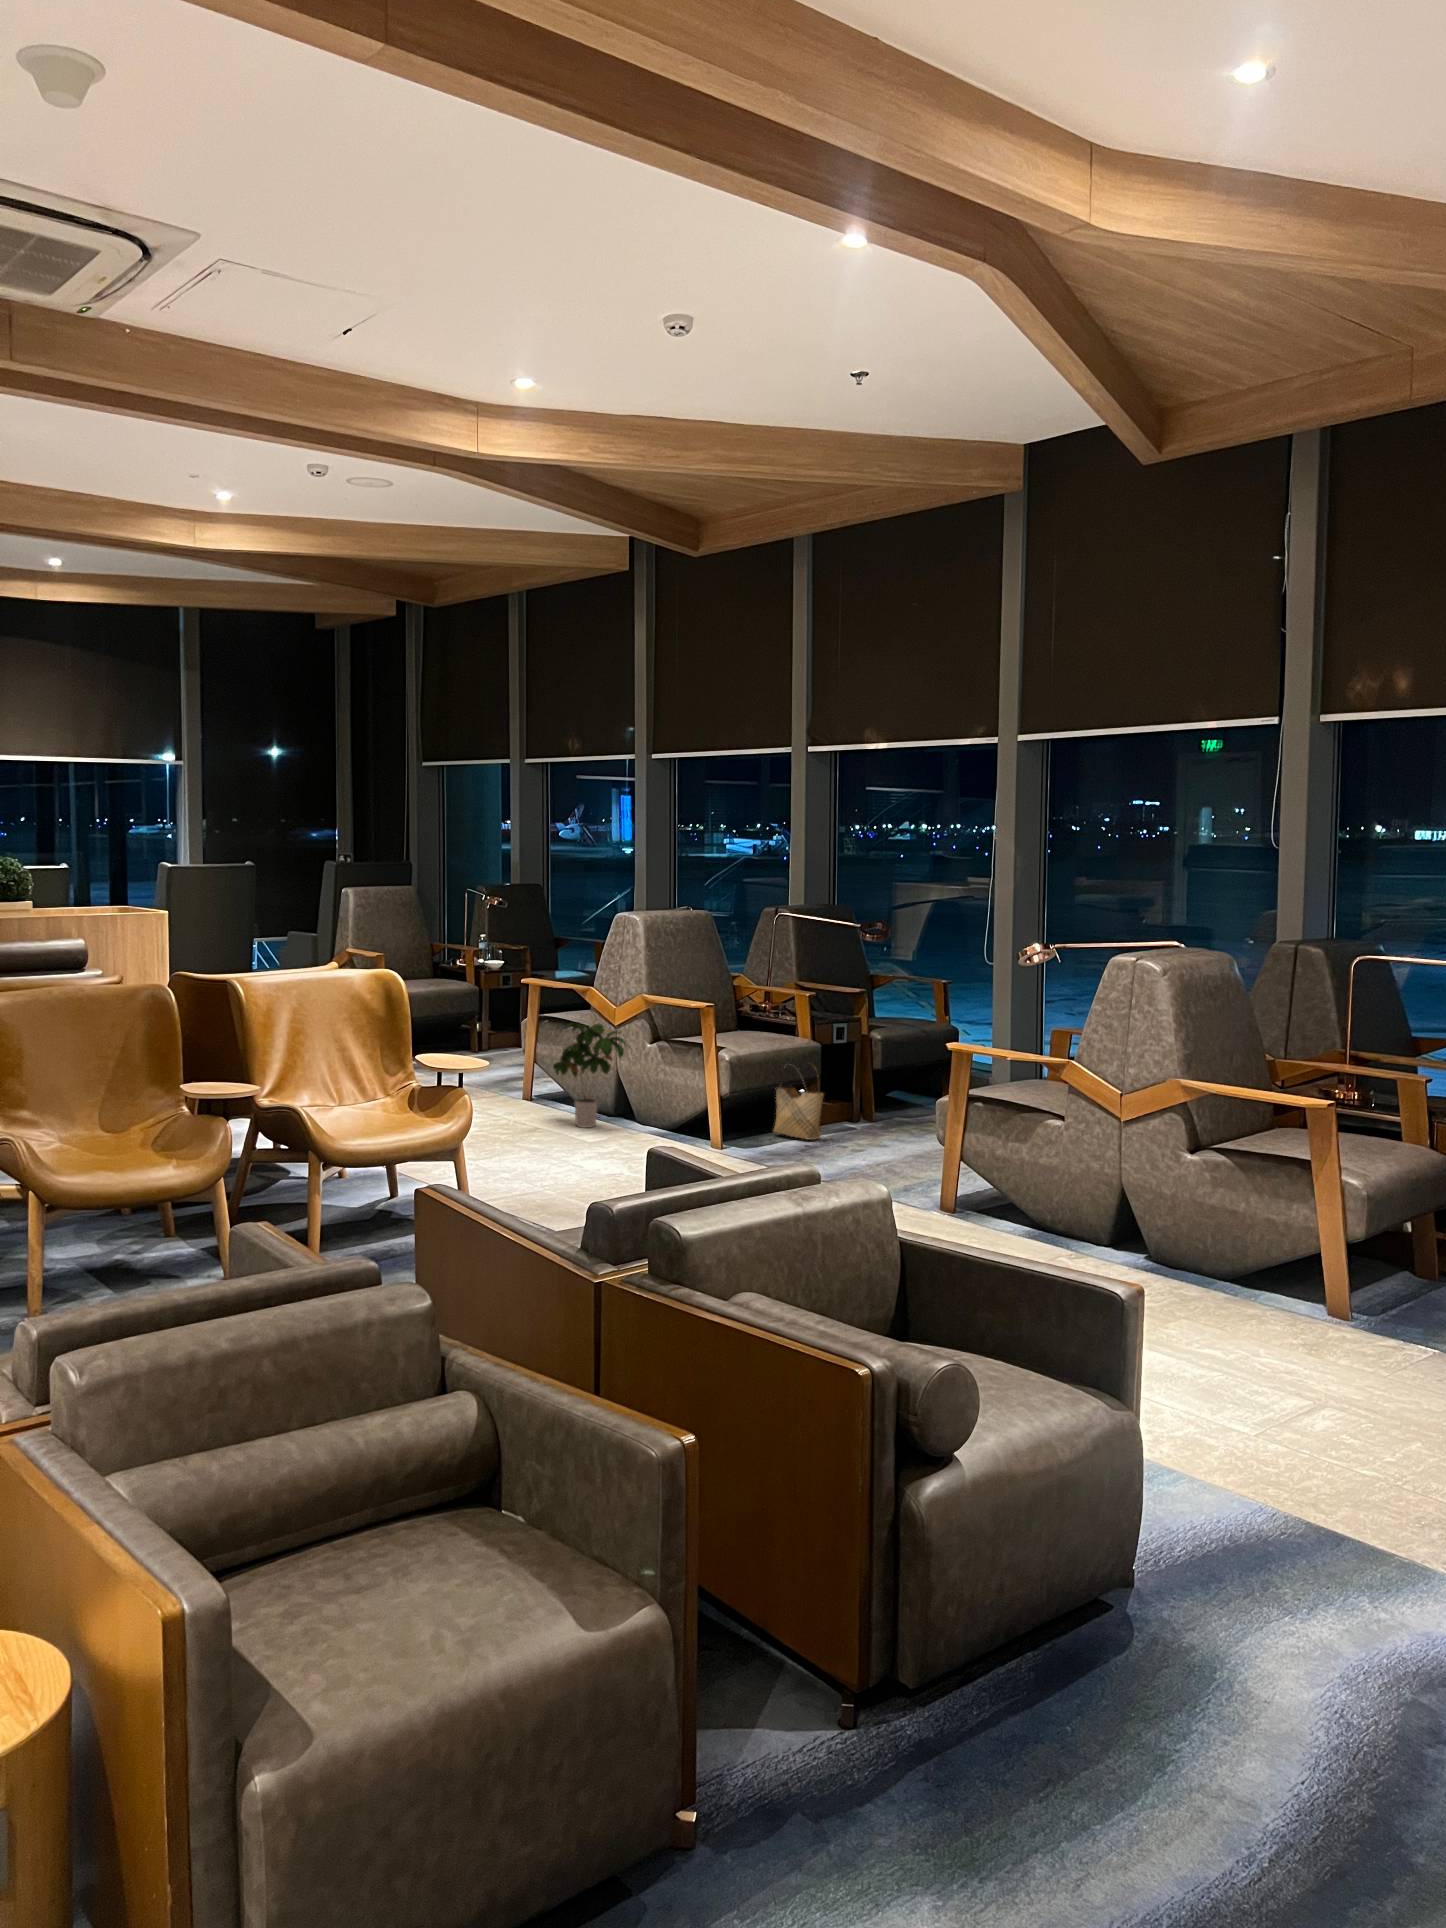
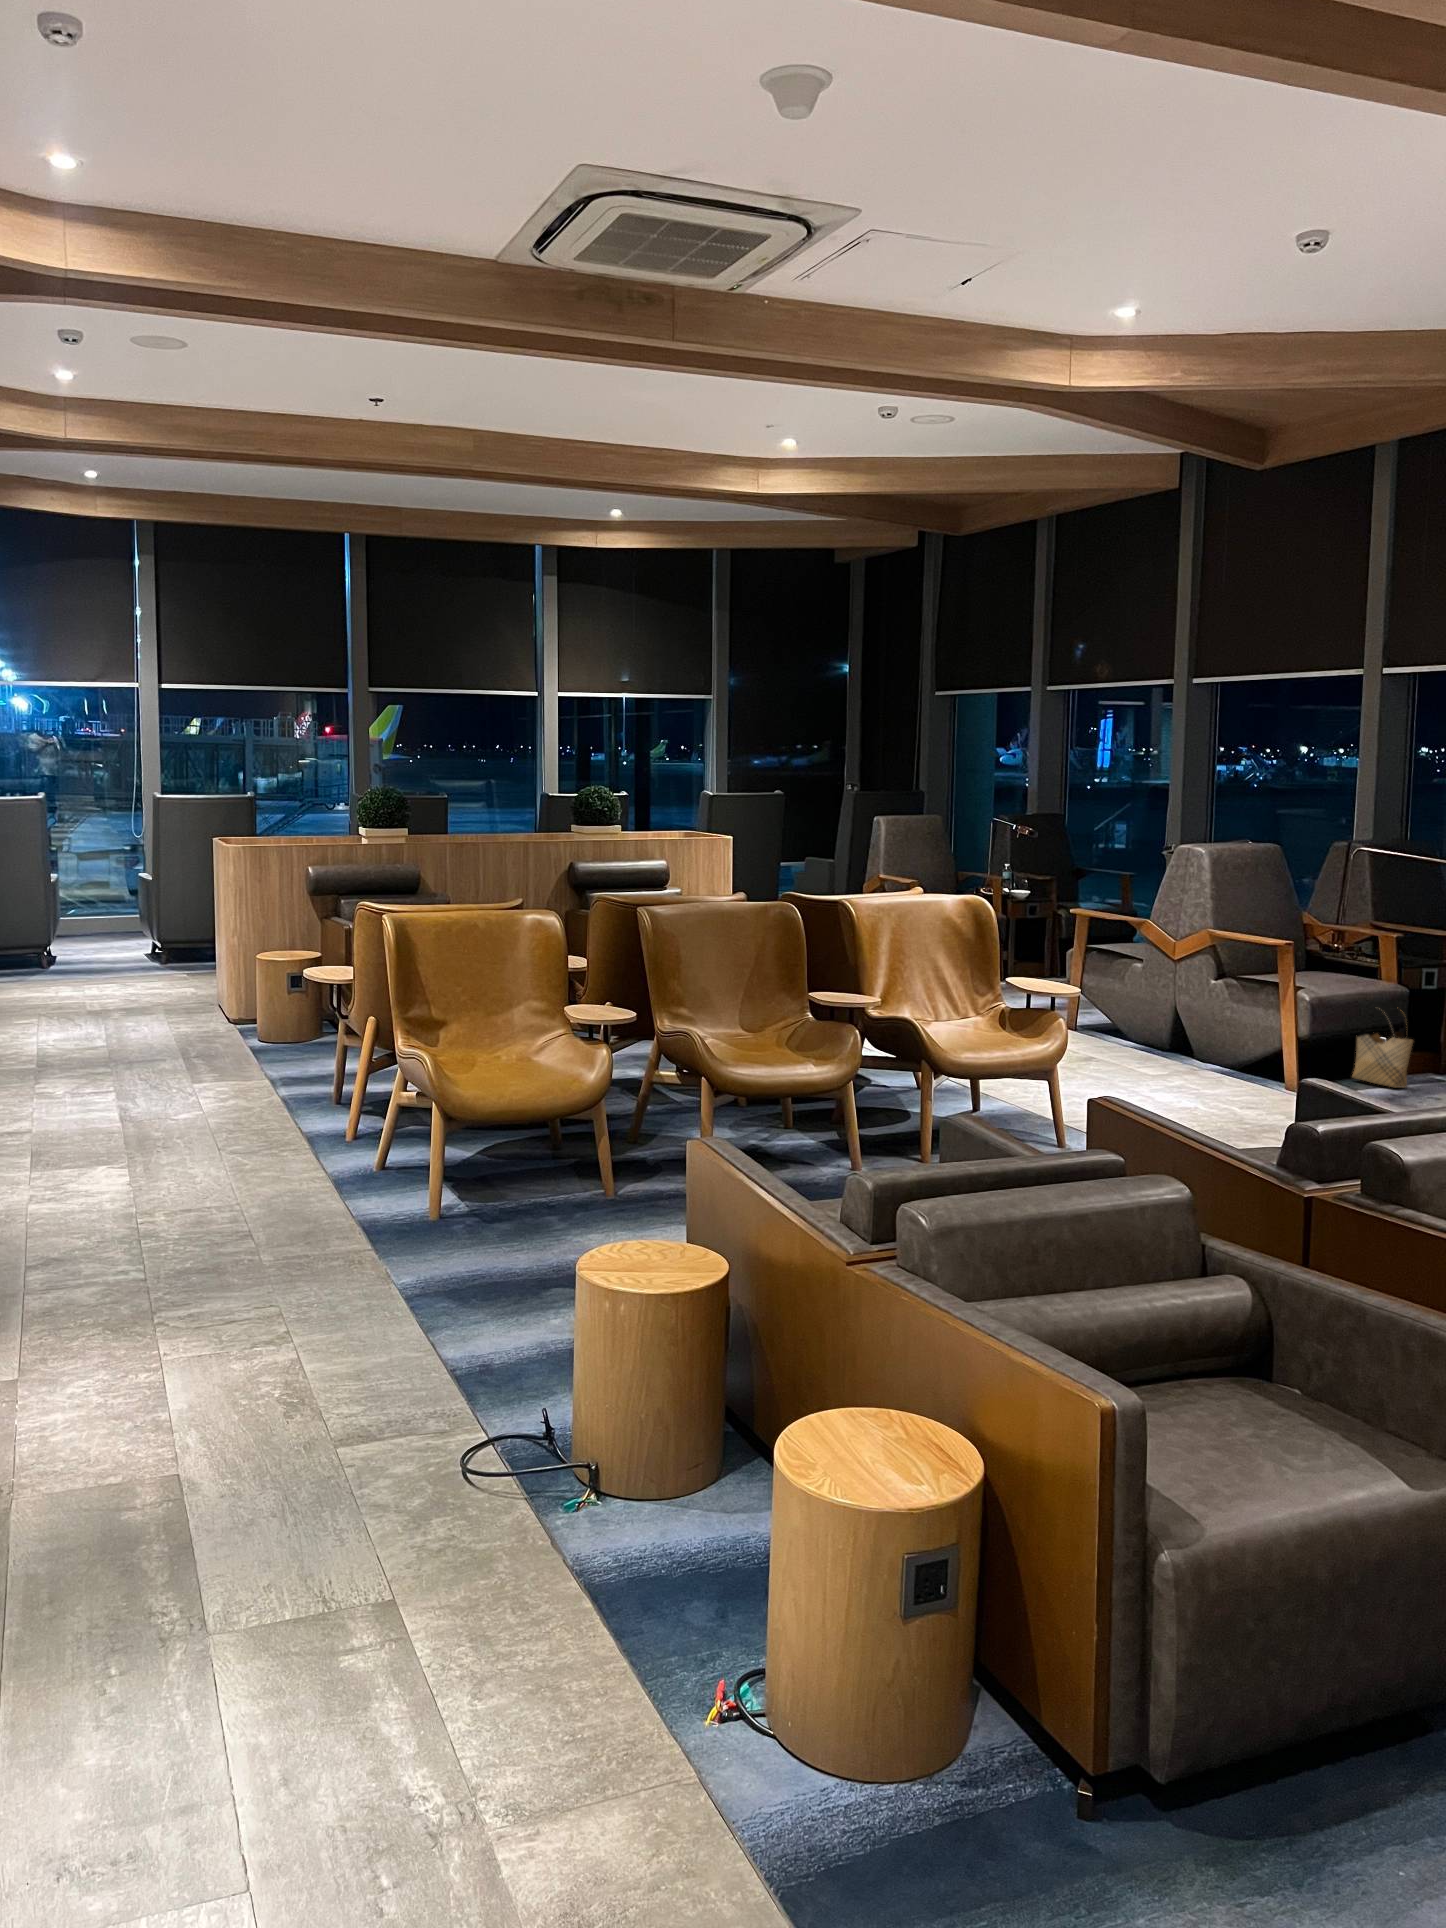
potted plant: present [553,1022,626,1128] -> none [1109,954,1192,1061]

